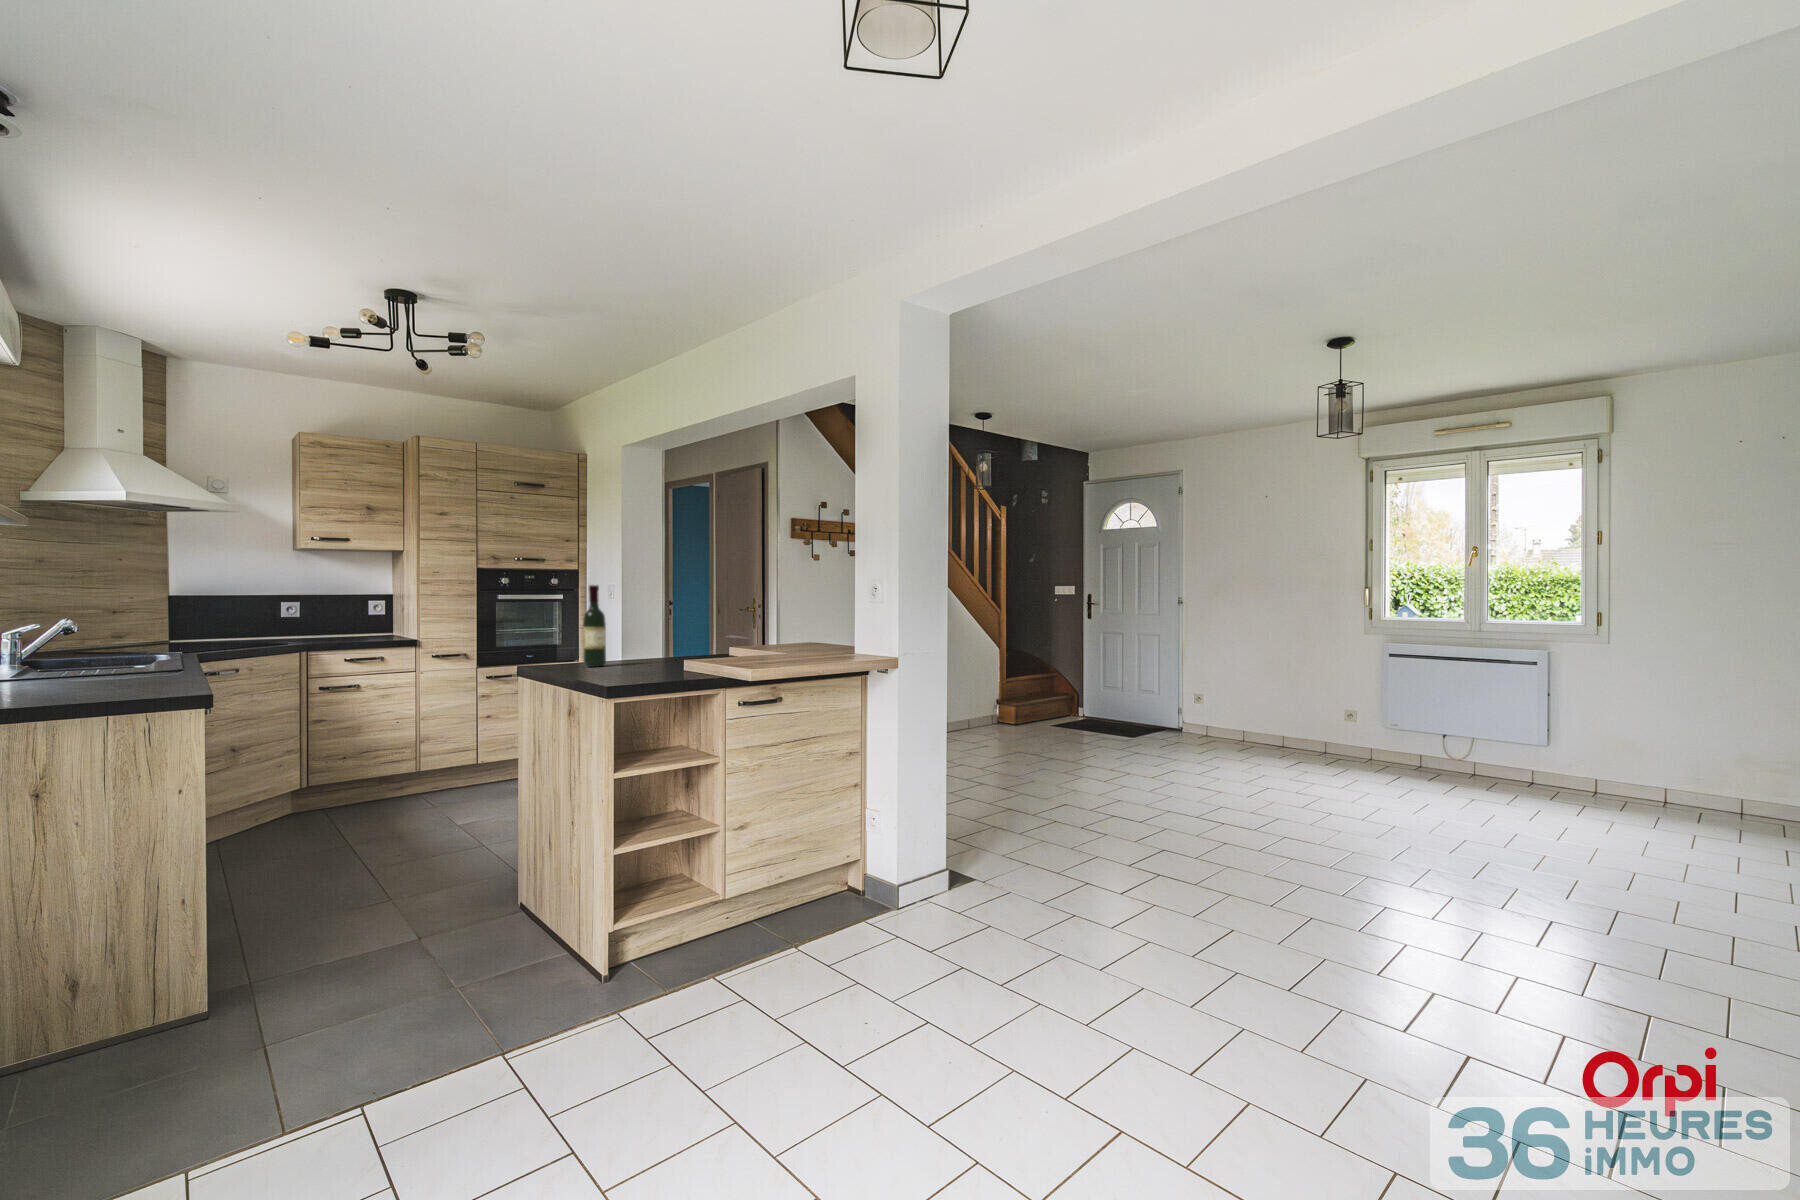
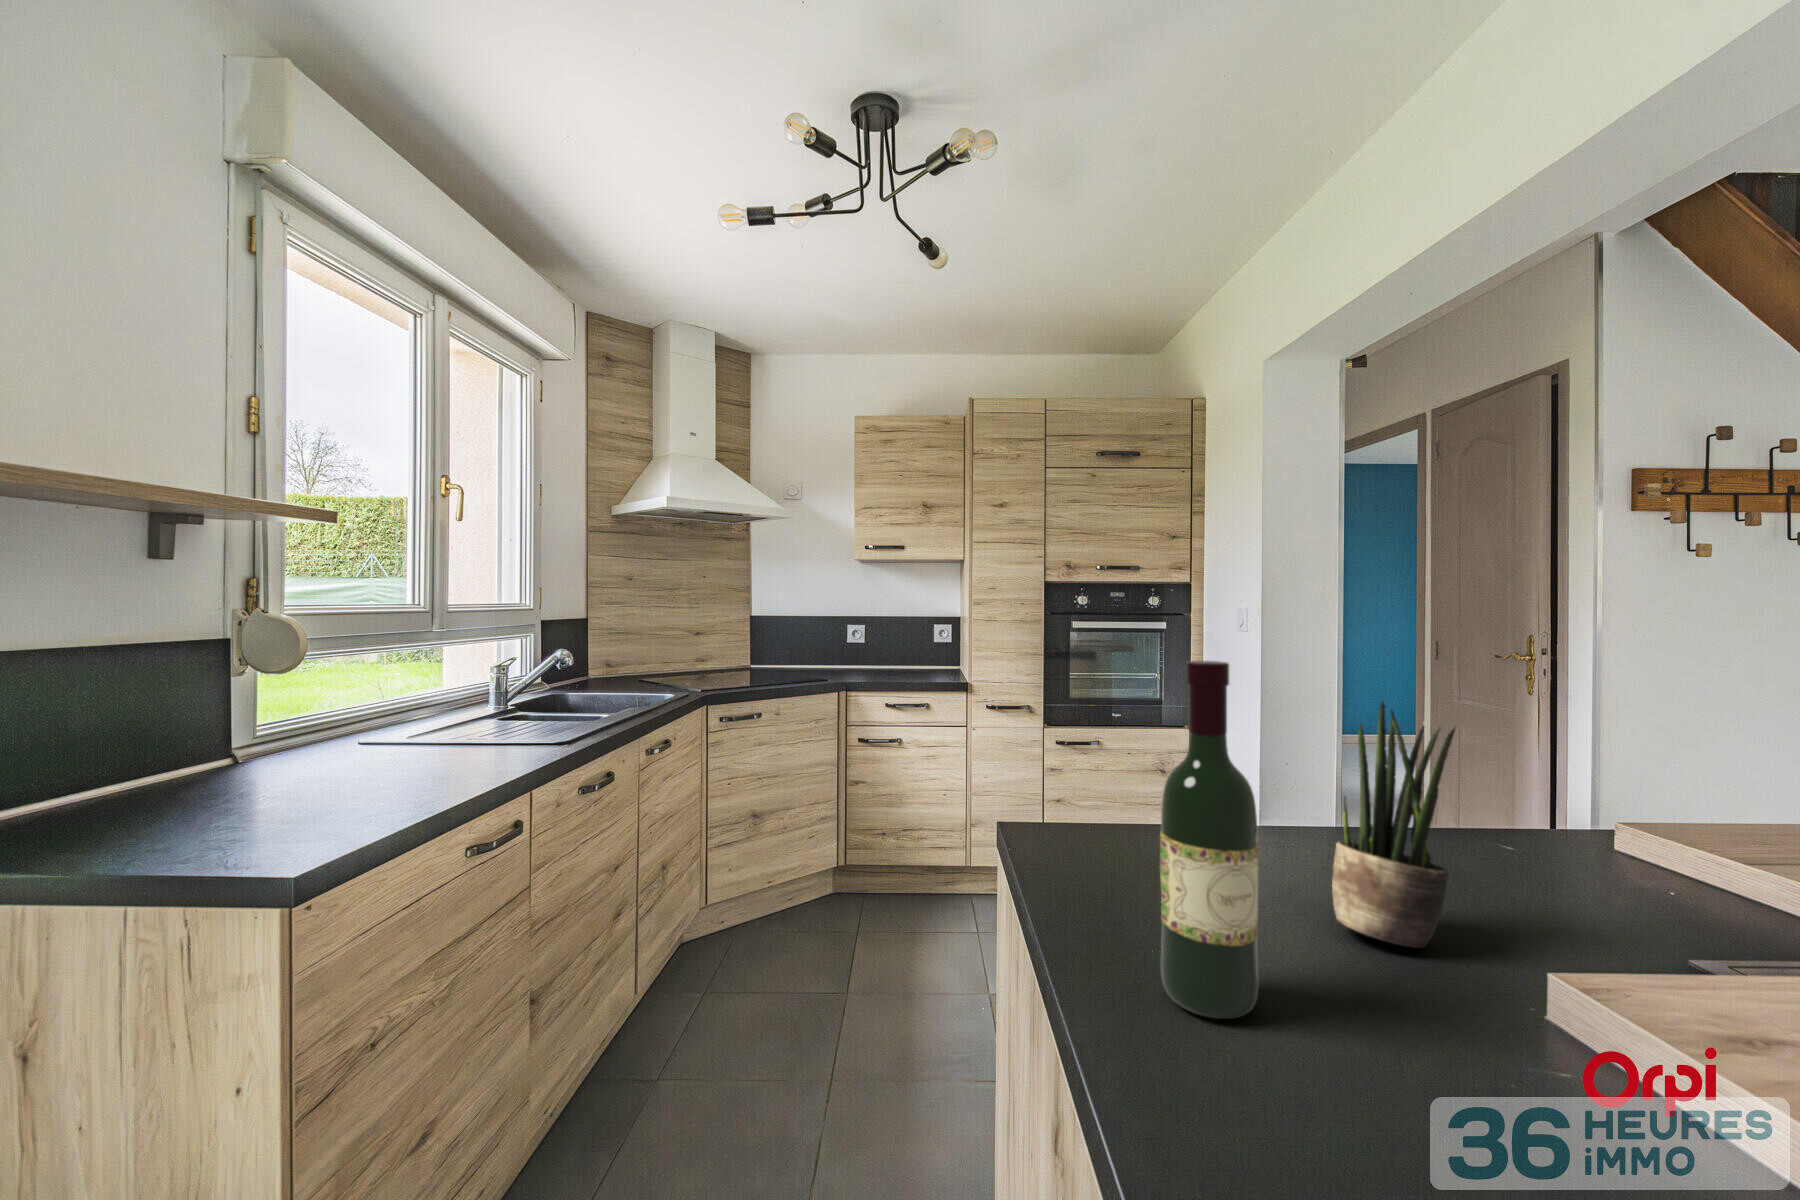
potted plant: none [627,598,655,660] -> present [1332,701,1456,948]

